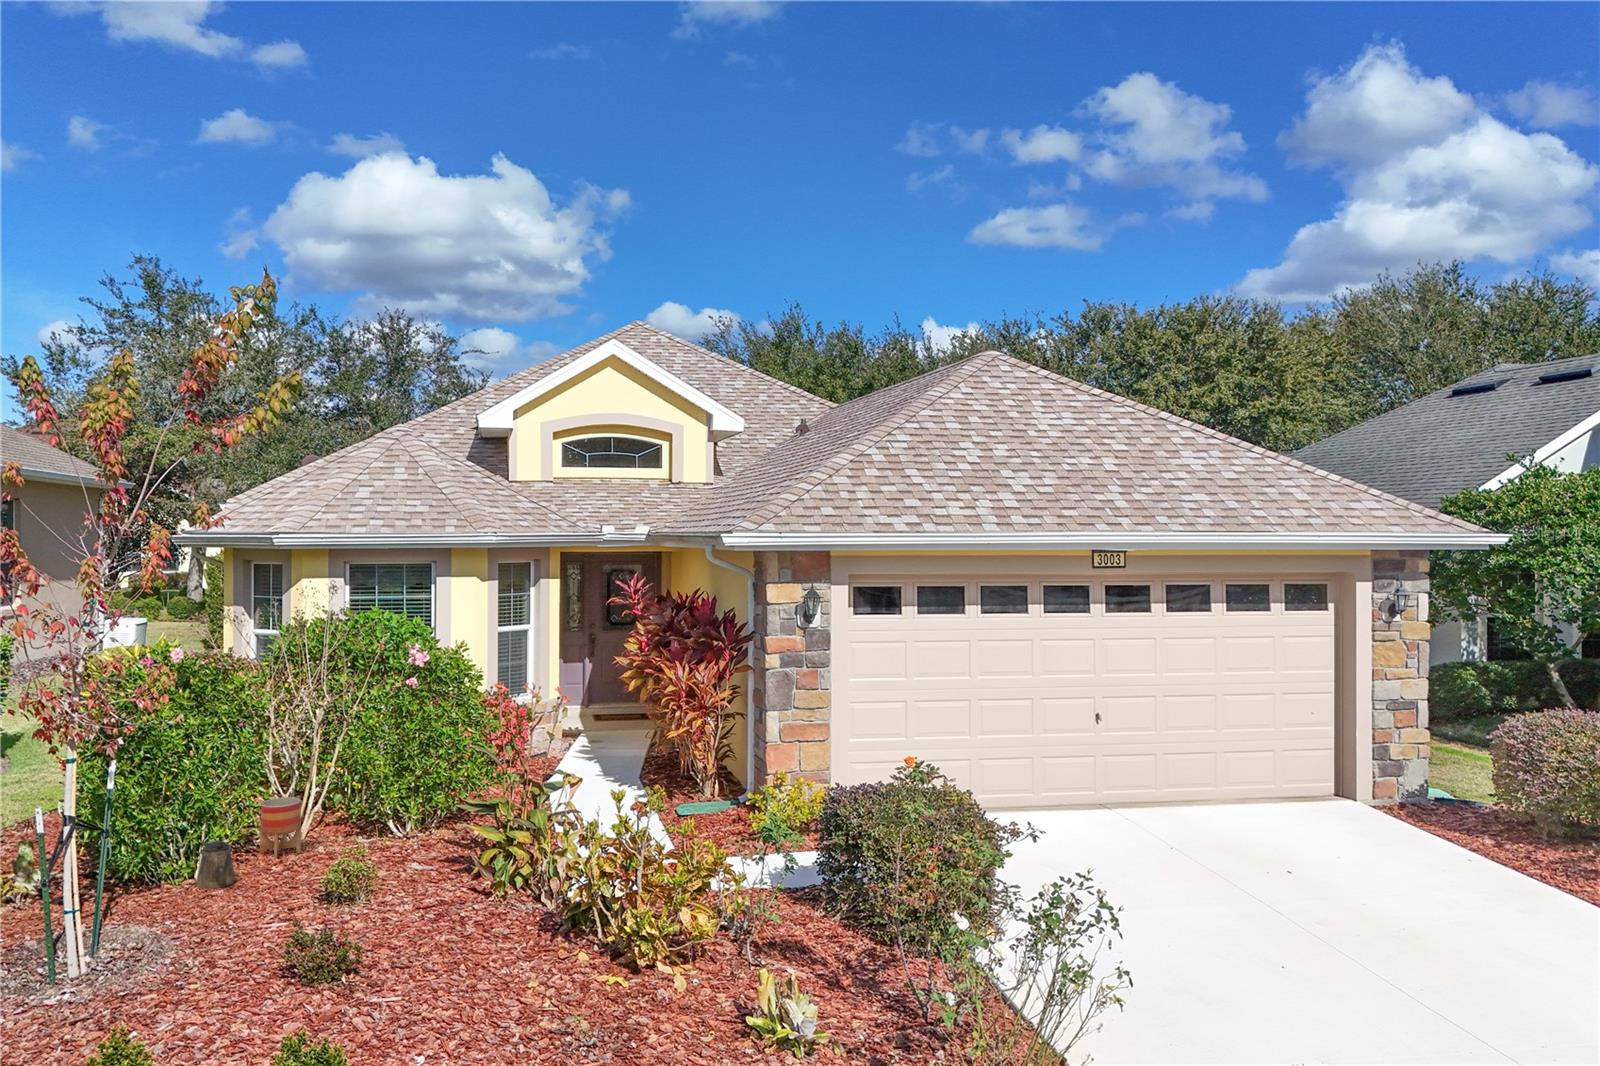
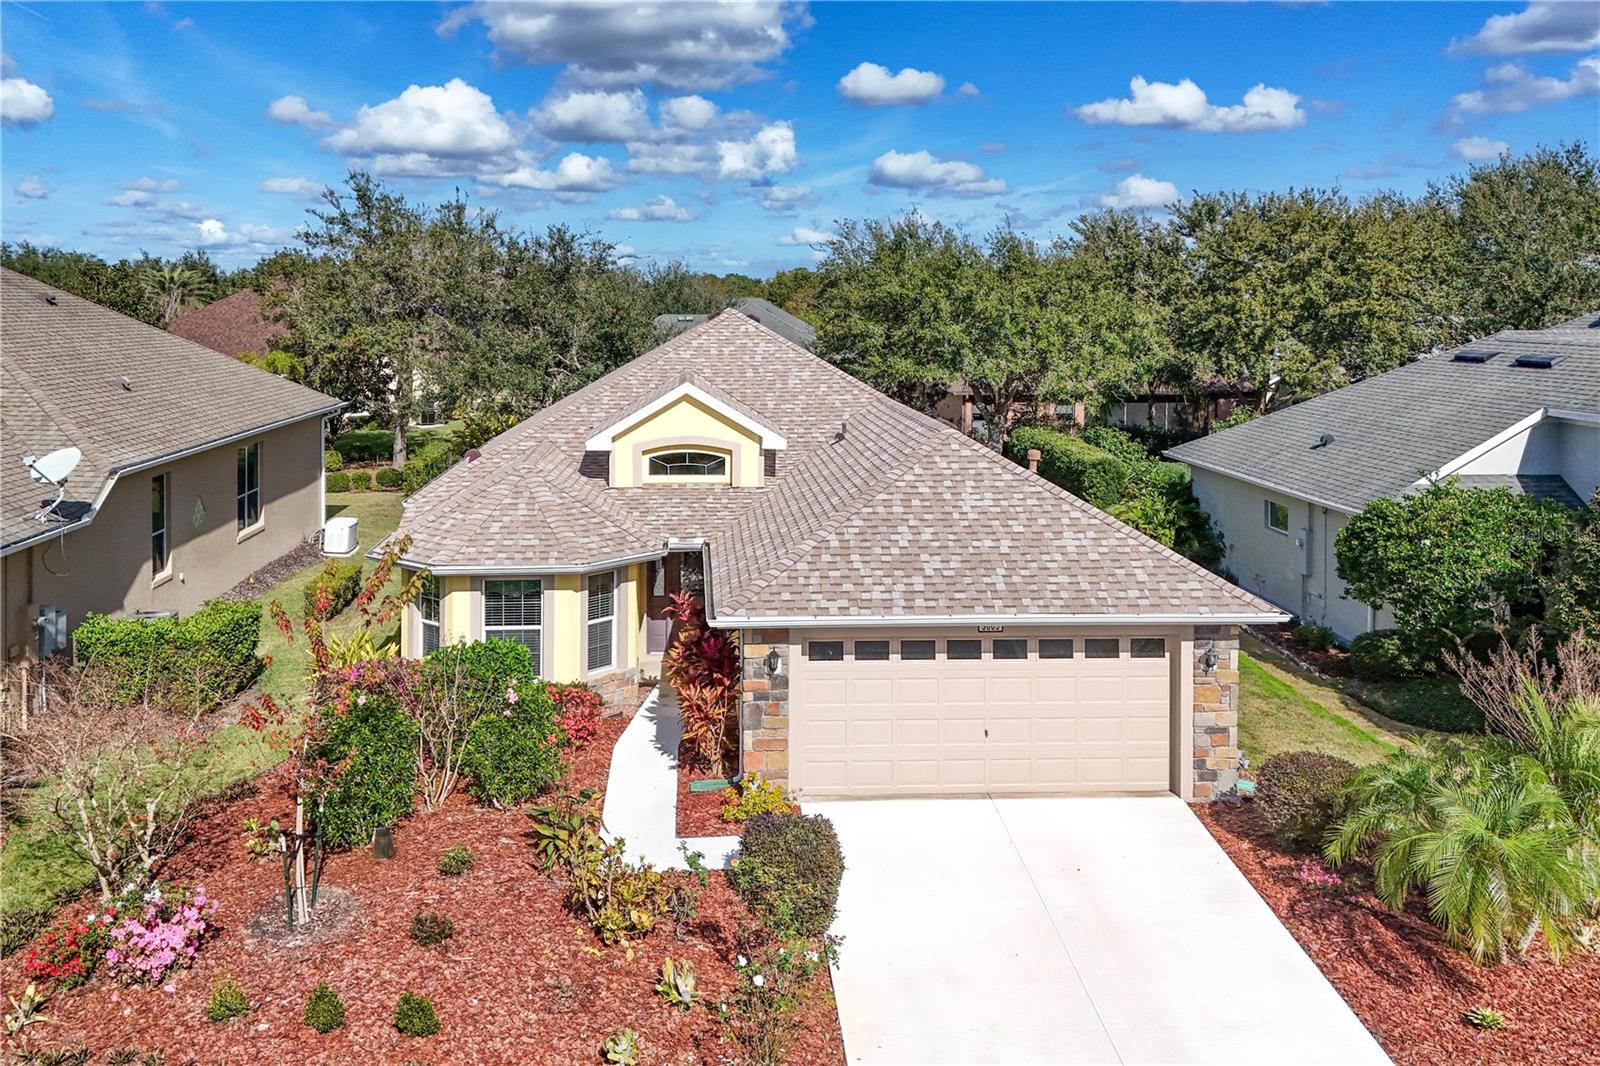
planter: present [260,797,301,859] -> none [411,792,437,833]

